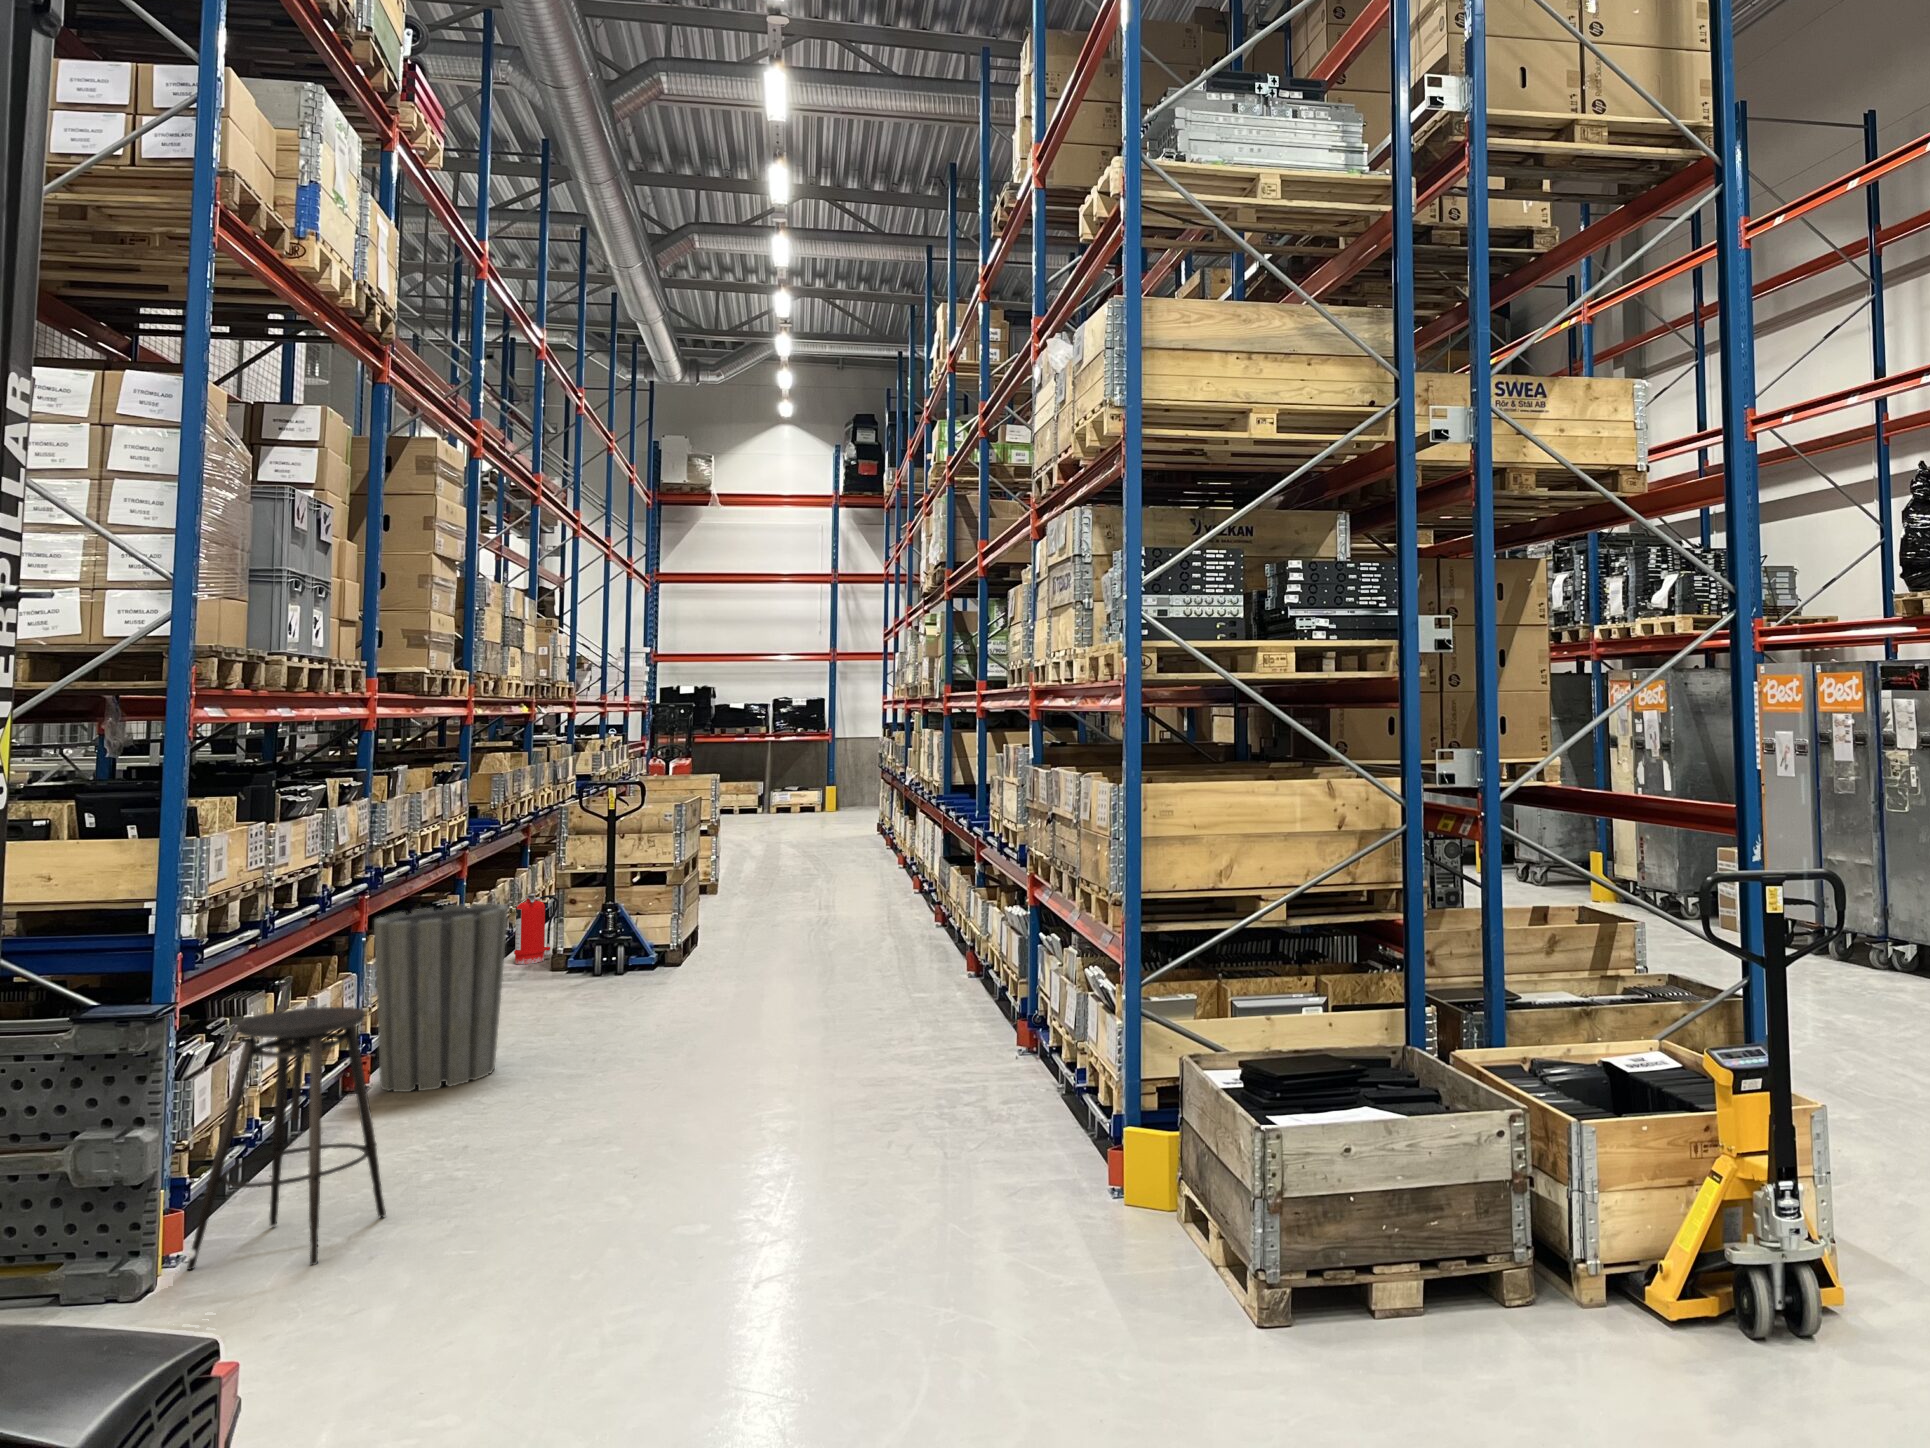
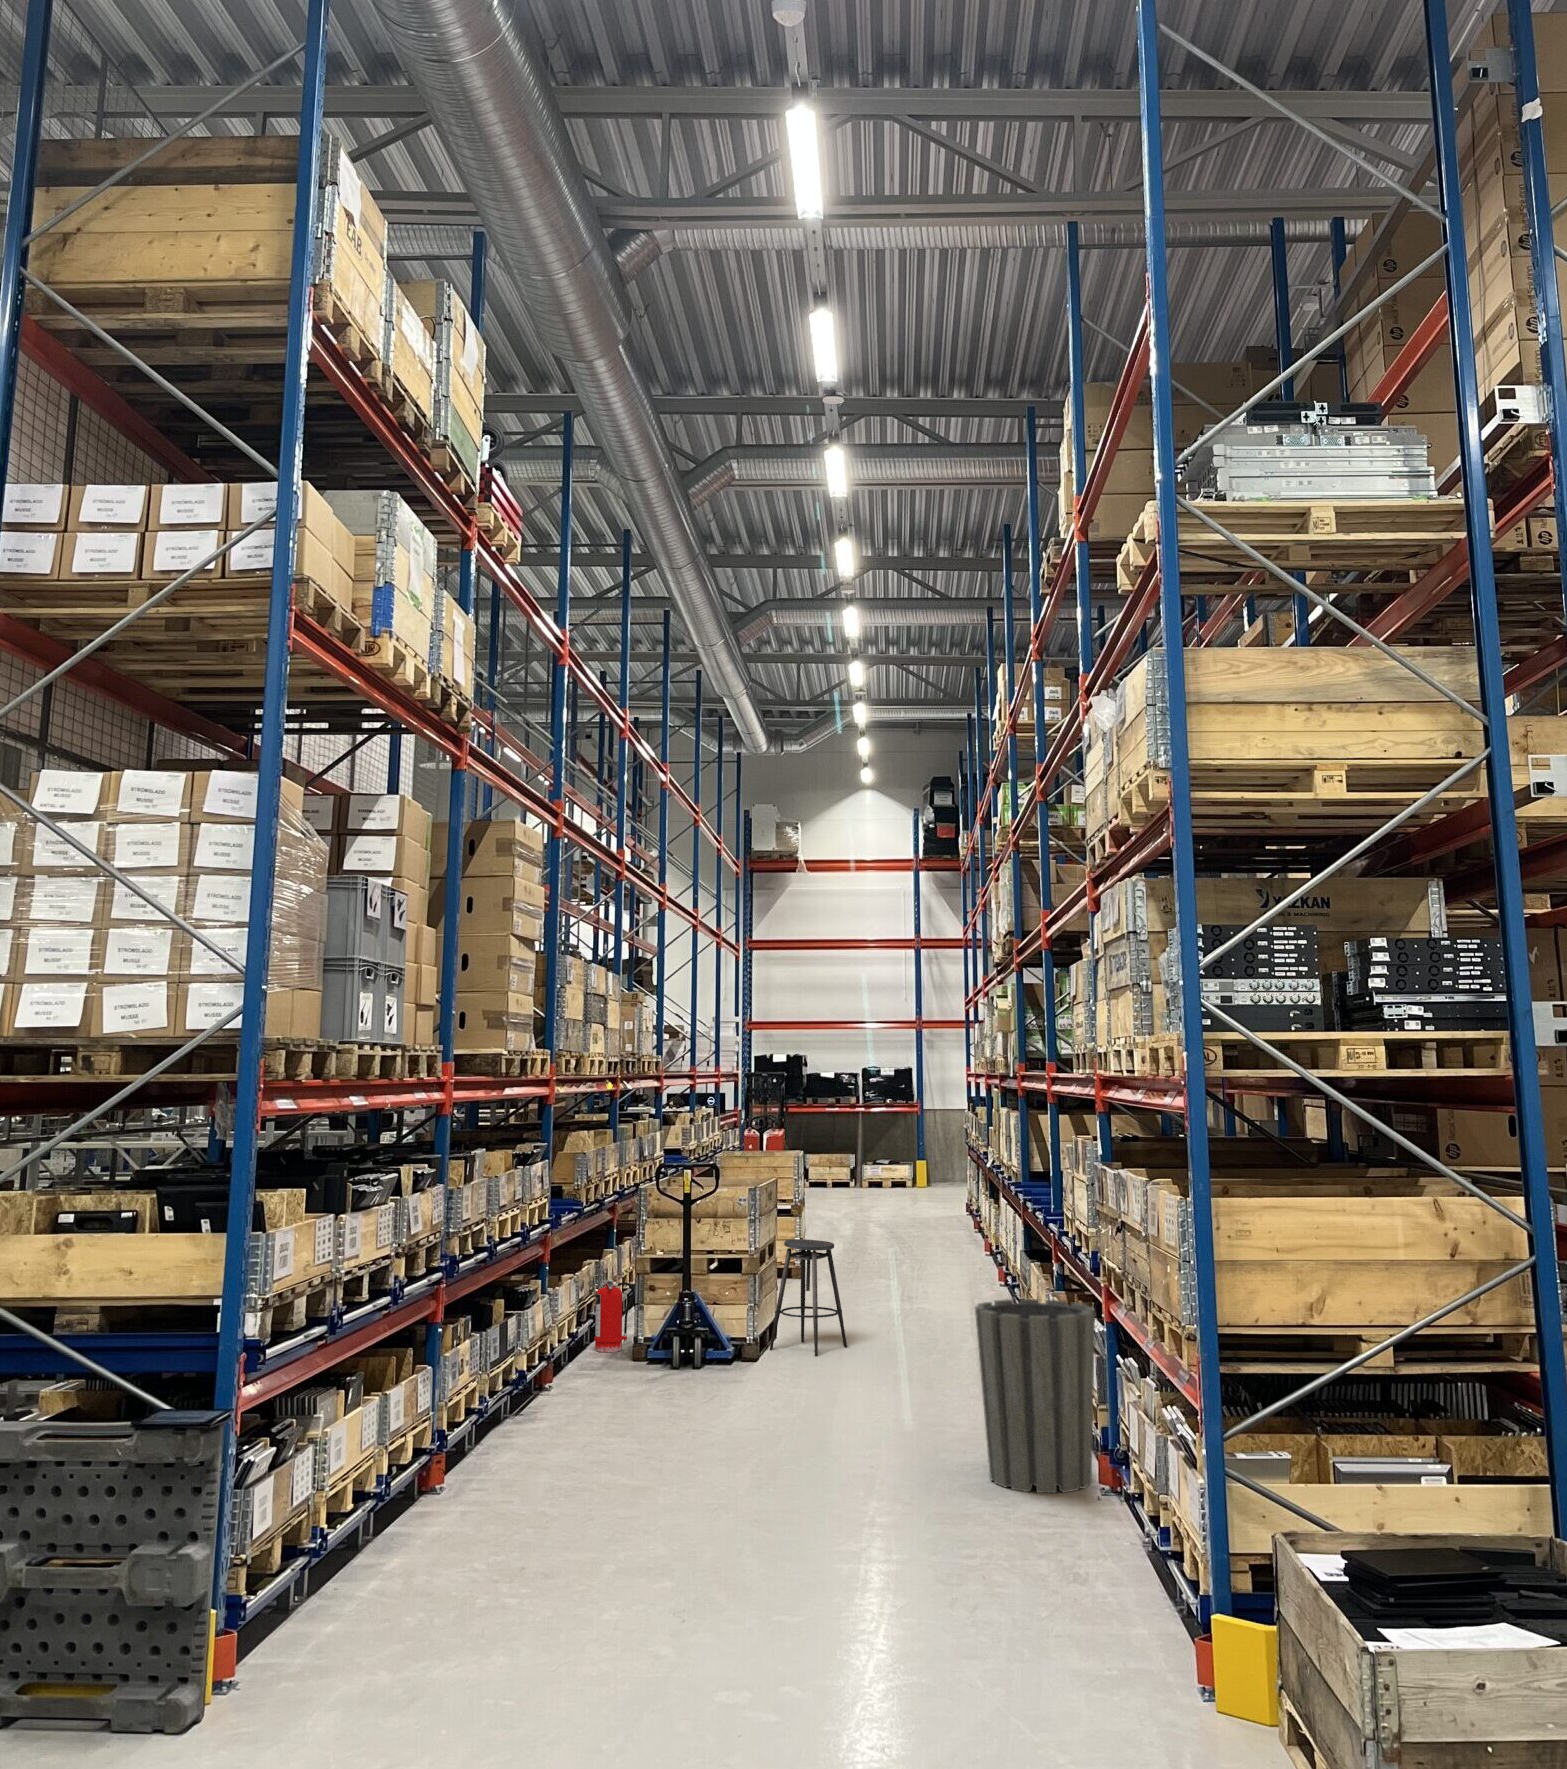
trash can: present [374,904,508,1092] -> present [975,1299,1095,1493]
stool: present [187,1007,386,1270] -> present [770,1239,847,1357]

